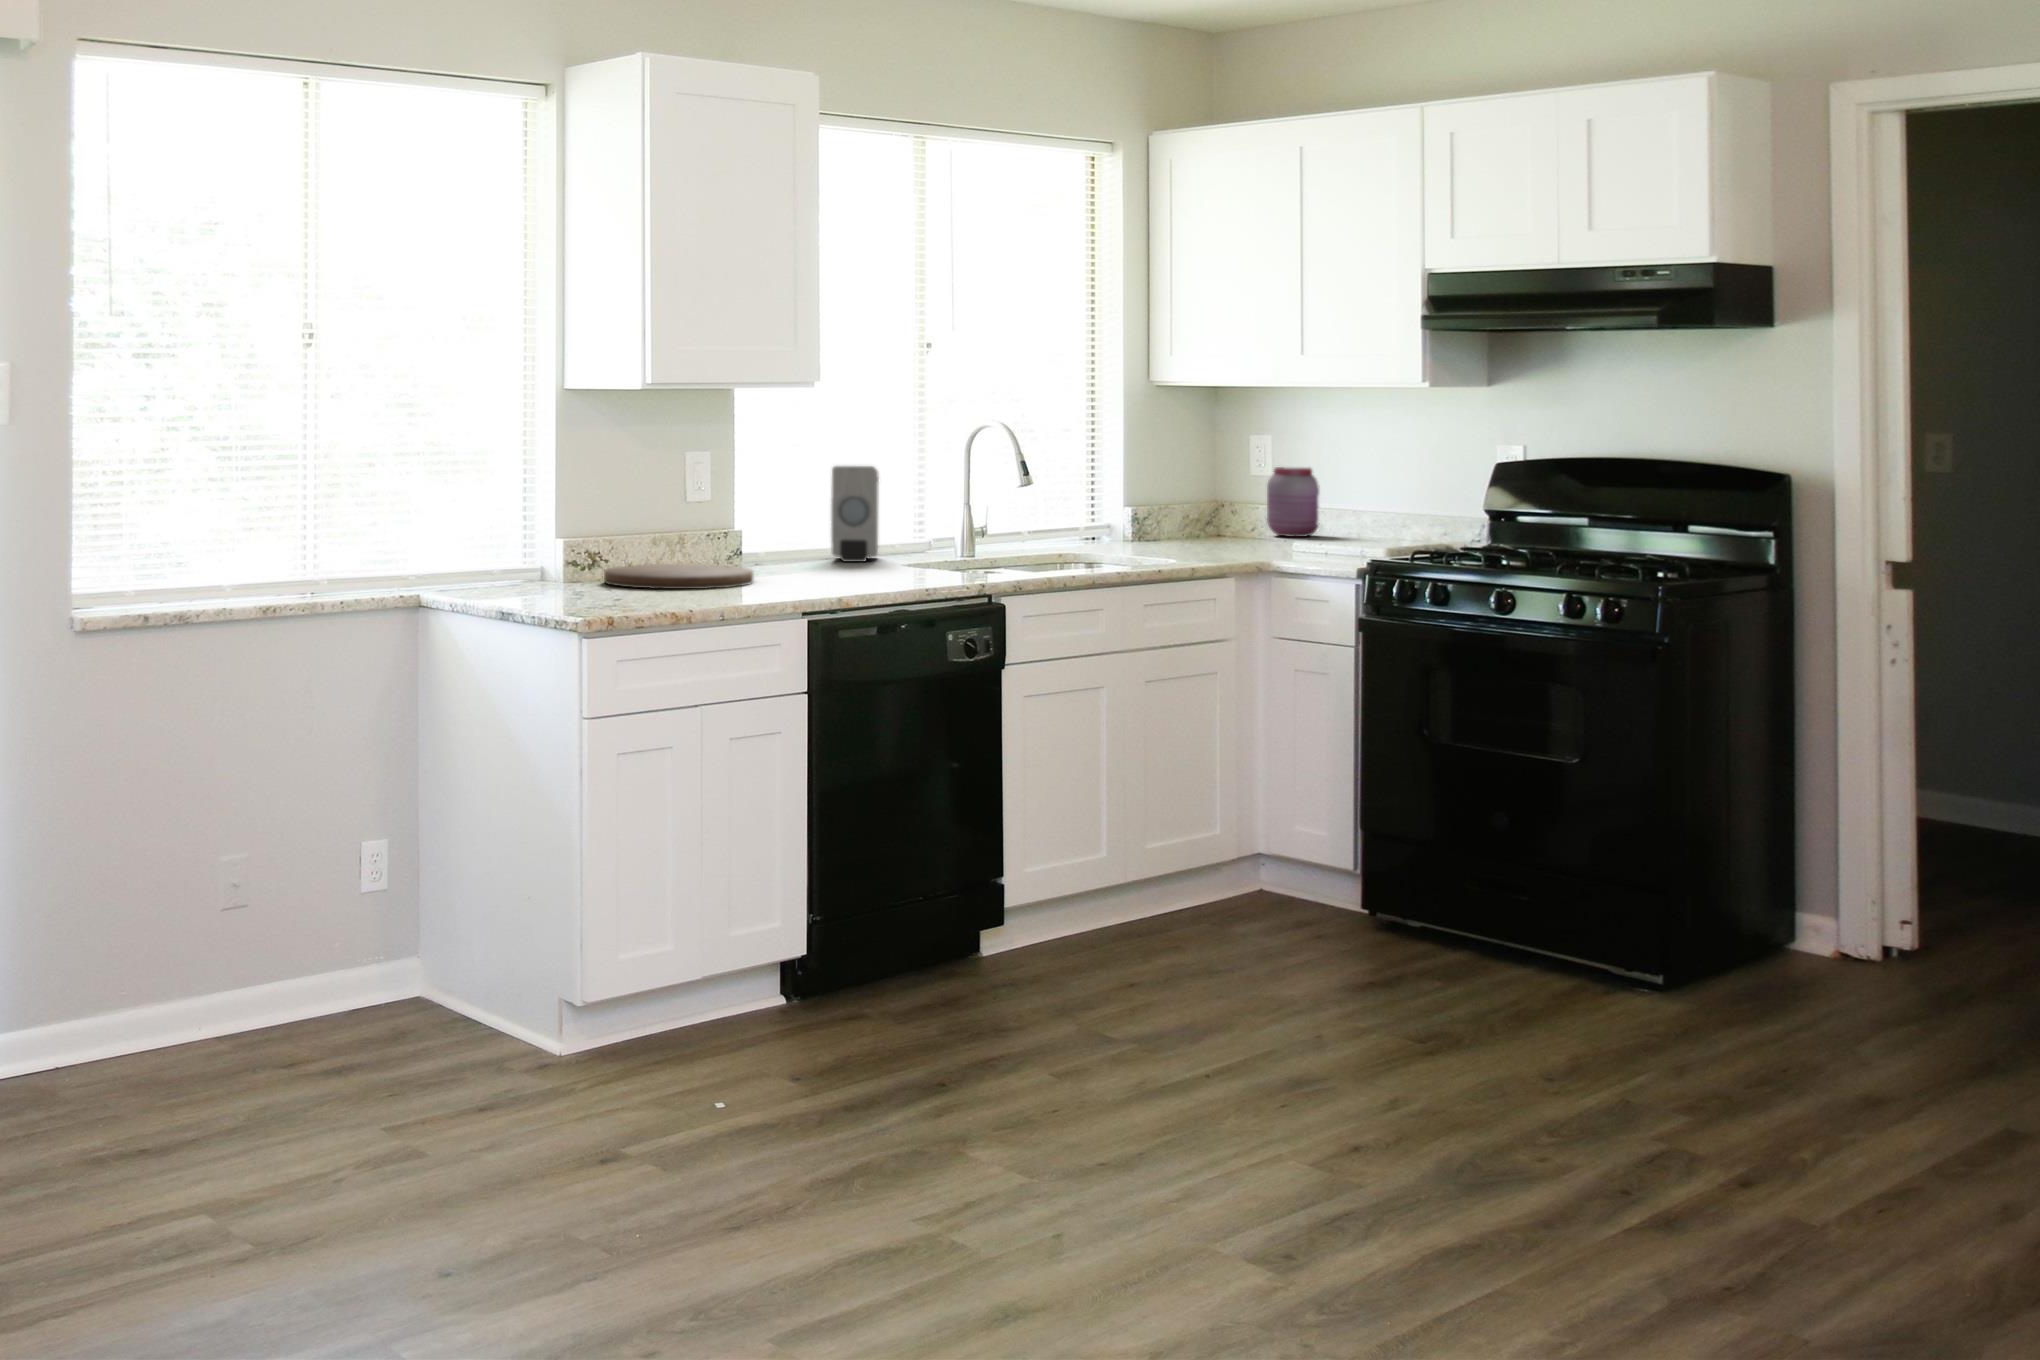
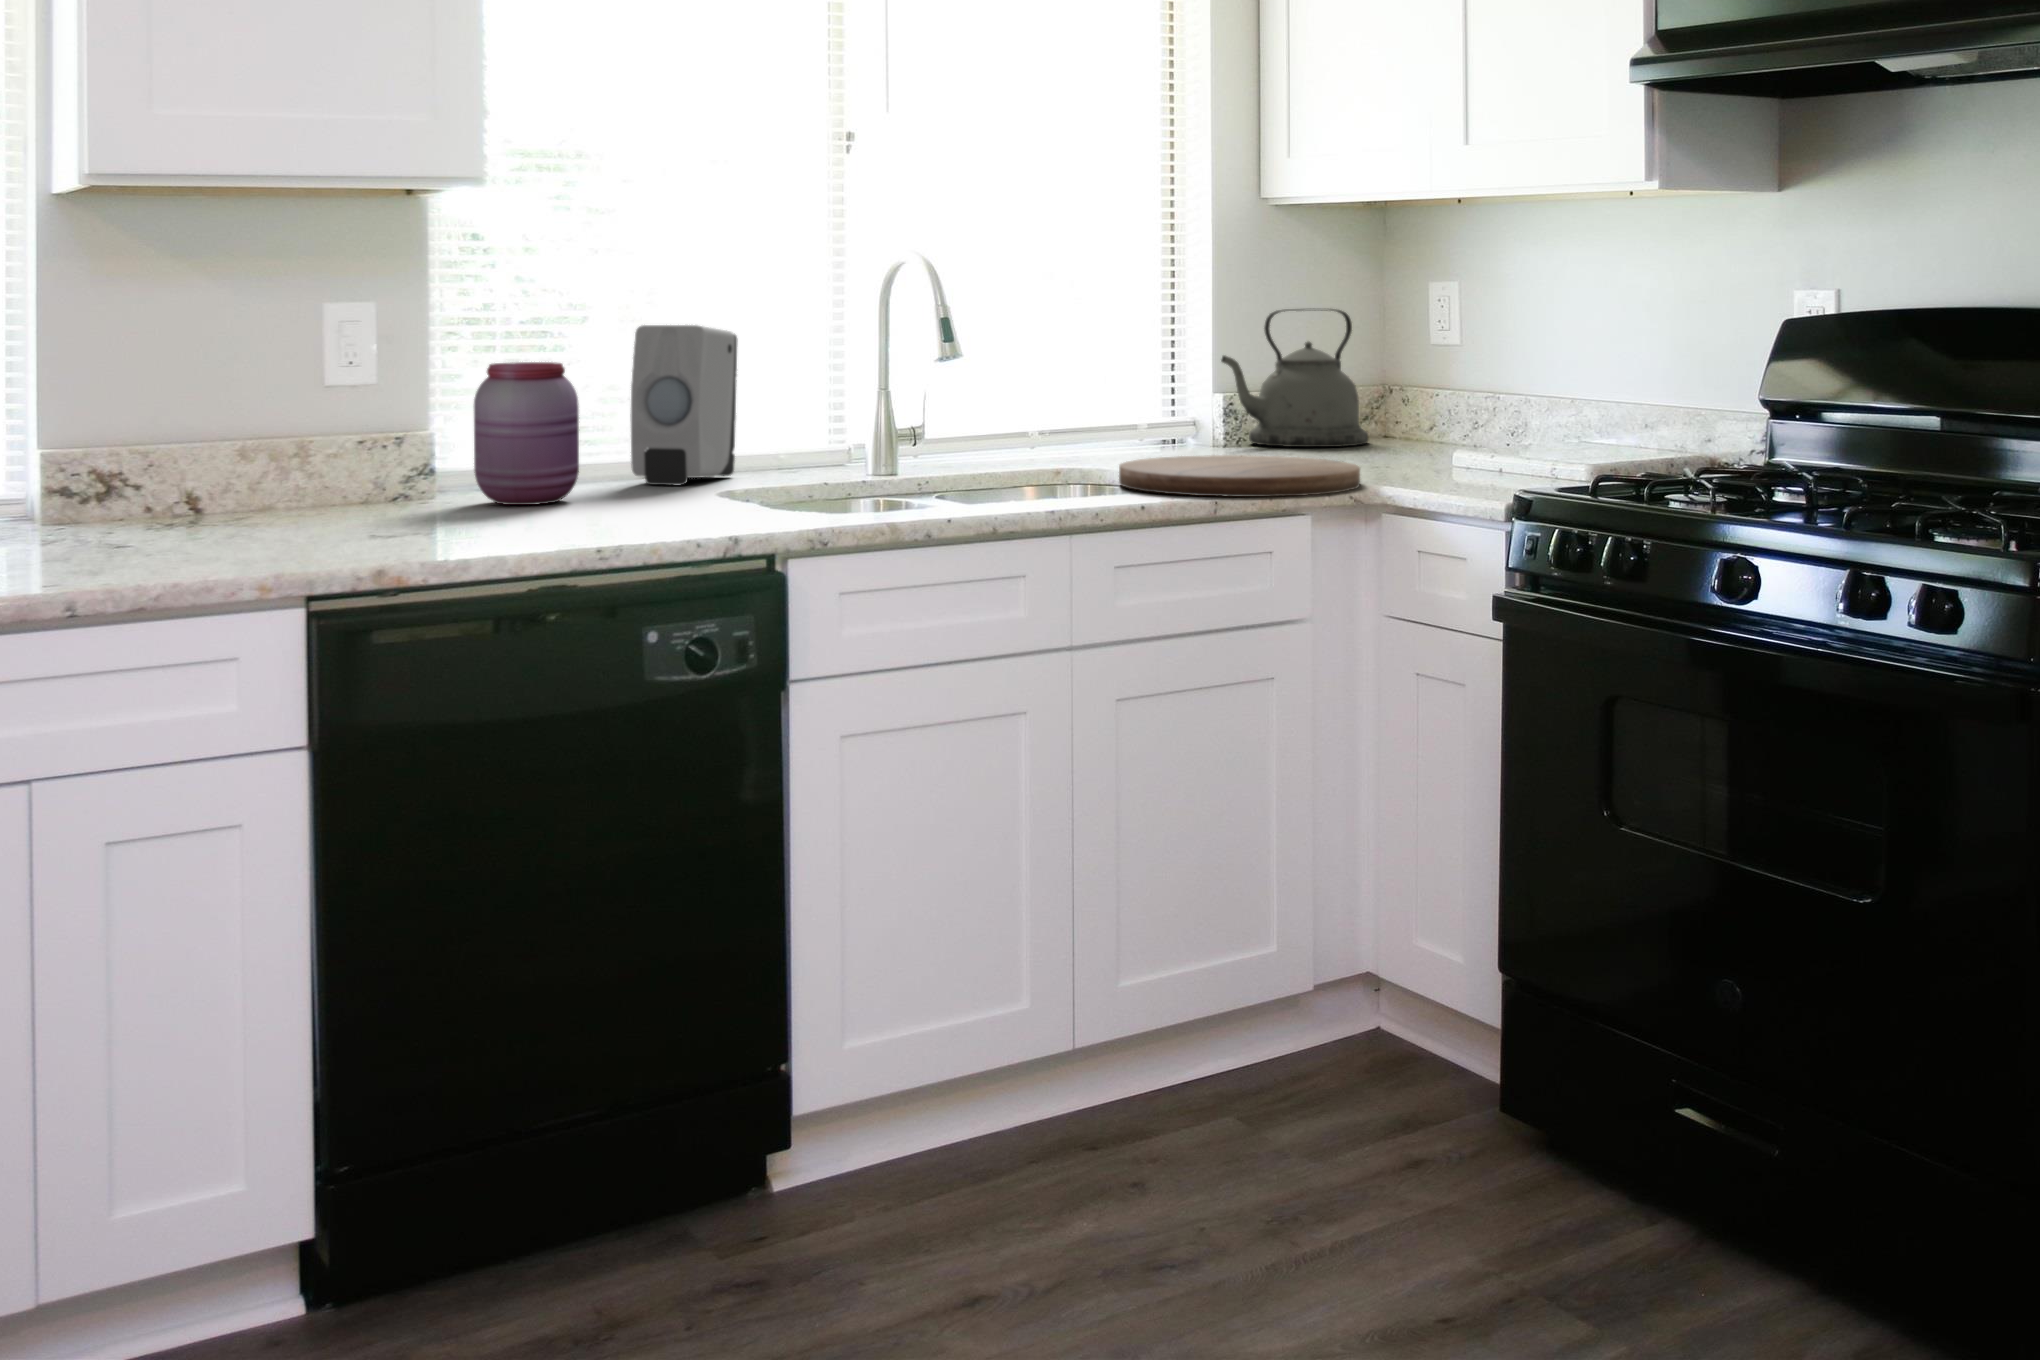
kettle: none [1135,452,1224,540] -> present [1221,309,1368,447]
jar: present [1267,467,1320,537] -> present [474,362,579,505]
cutting board: present [604,564,753,589] -> present [1119,455,1360,497]

